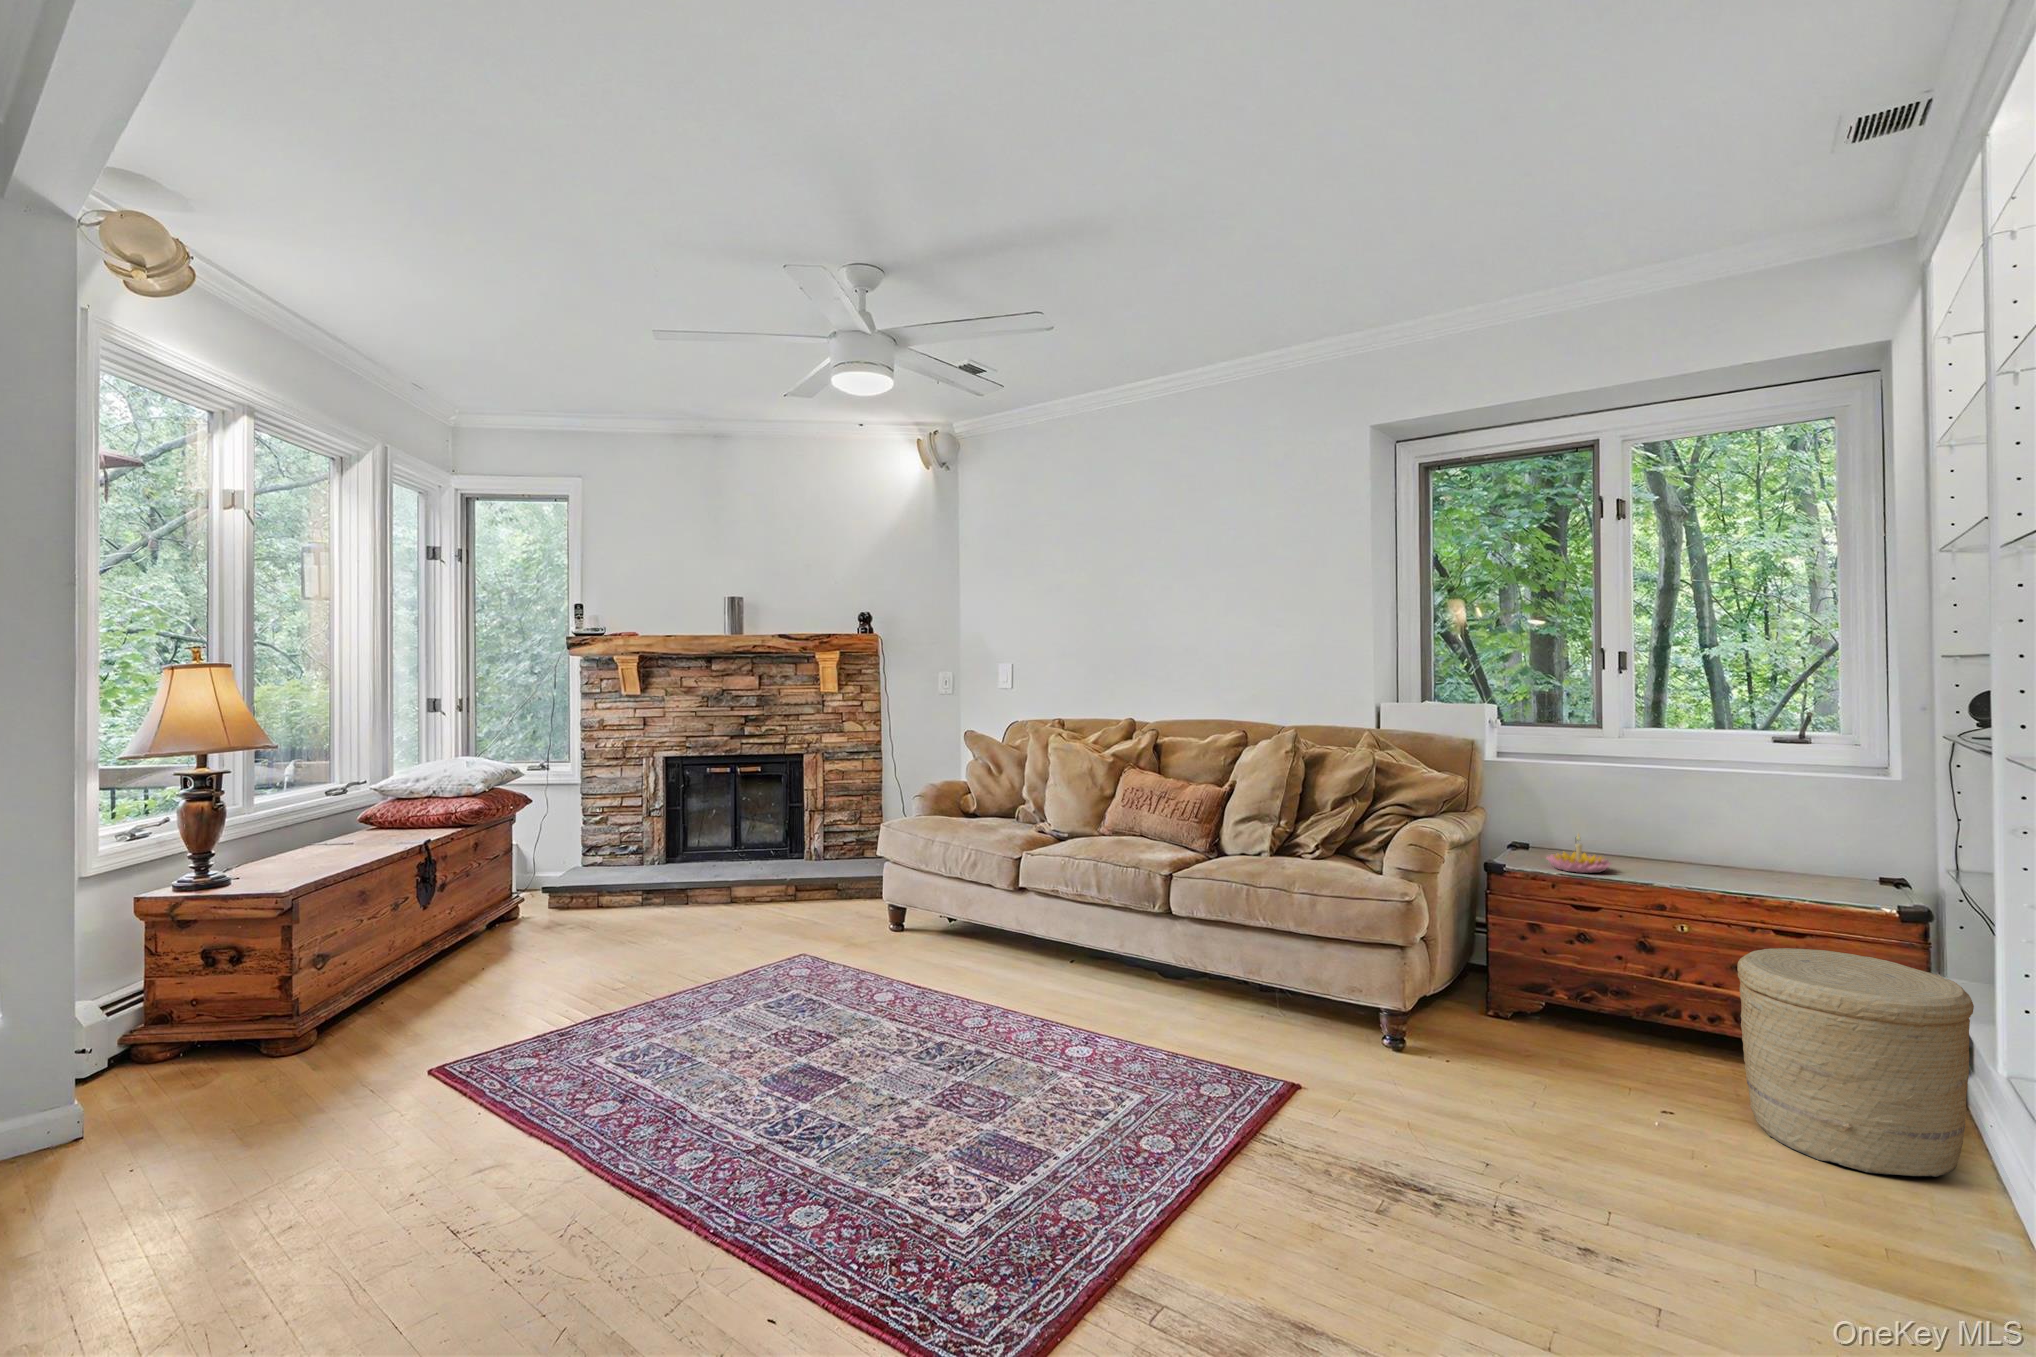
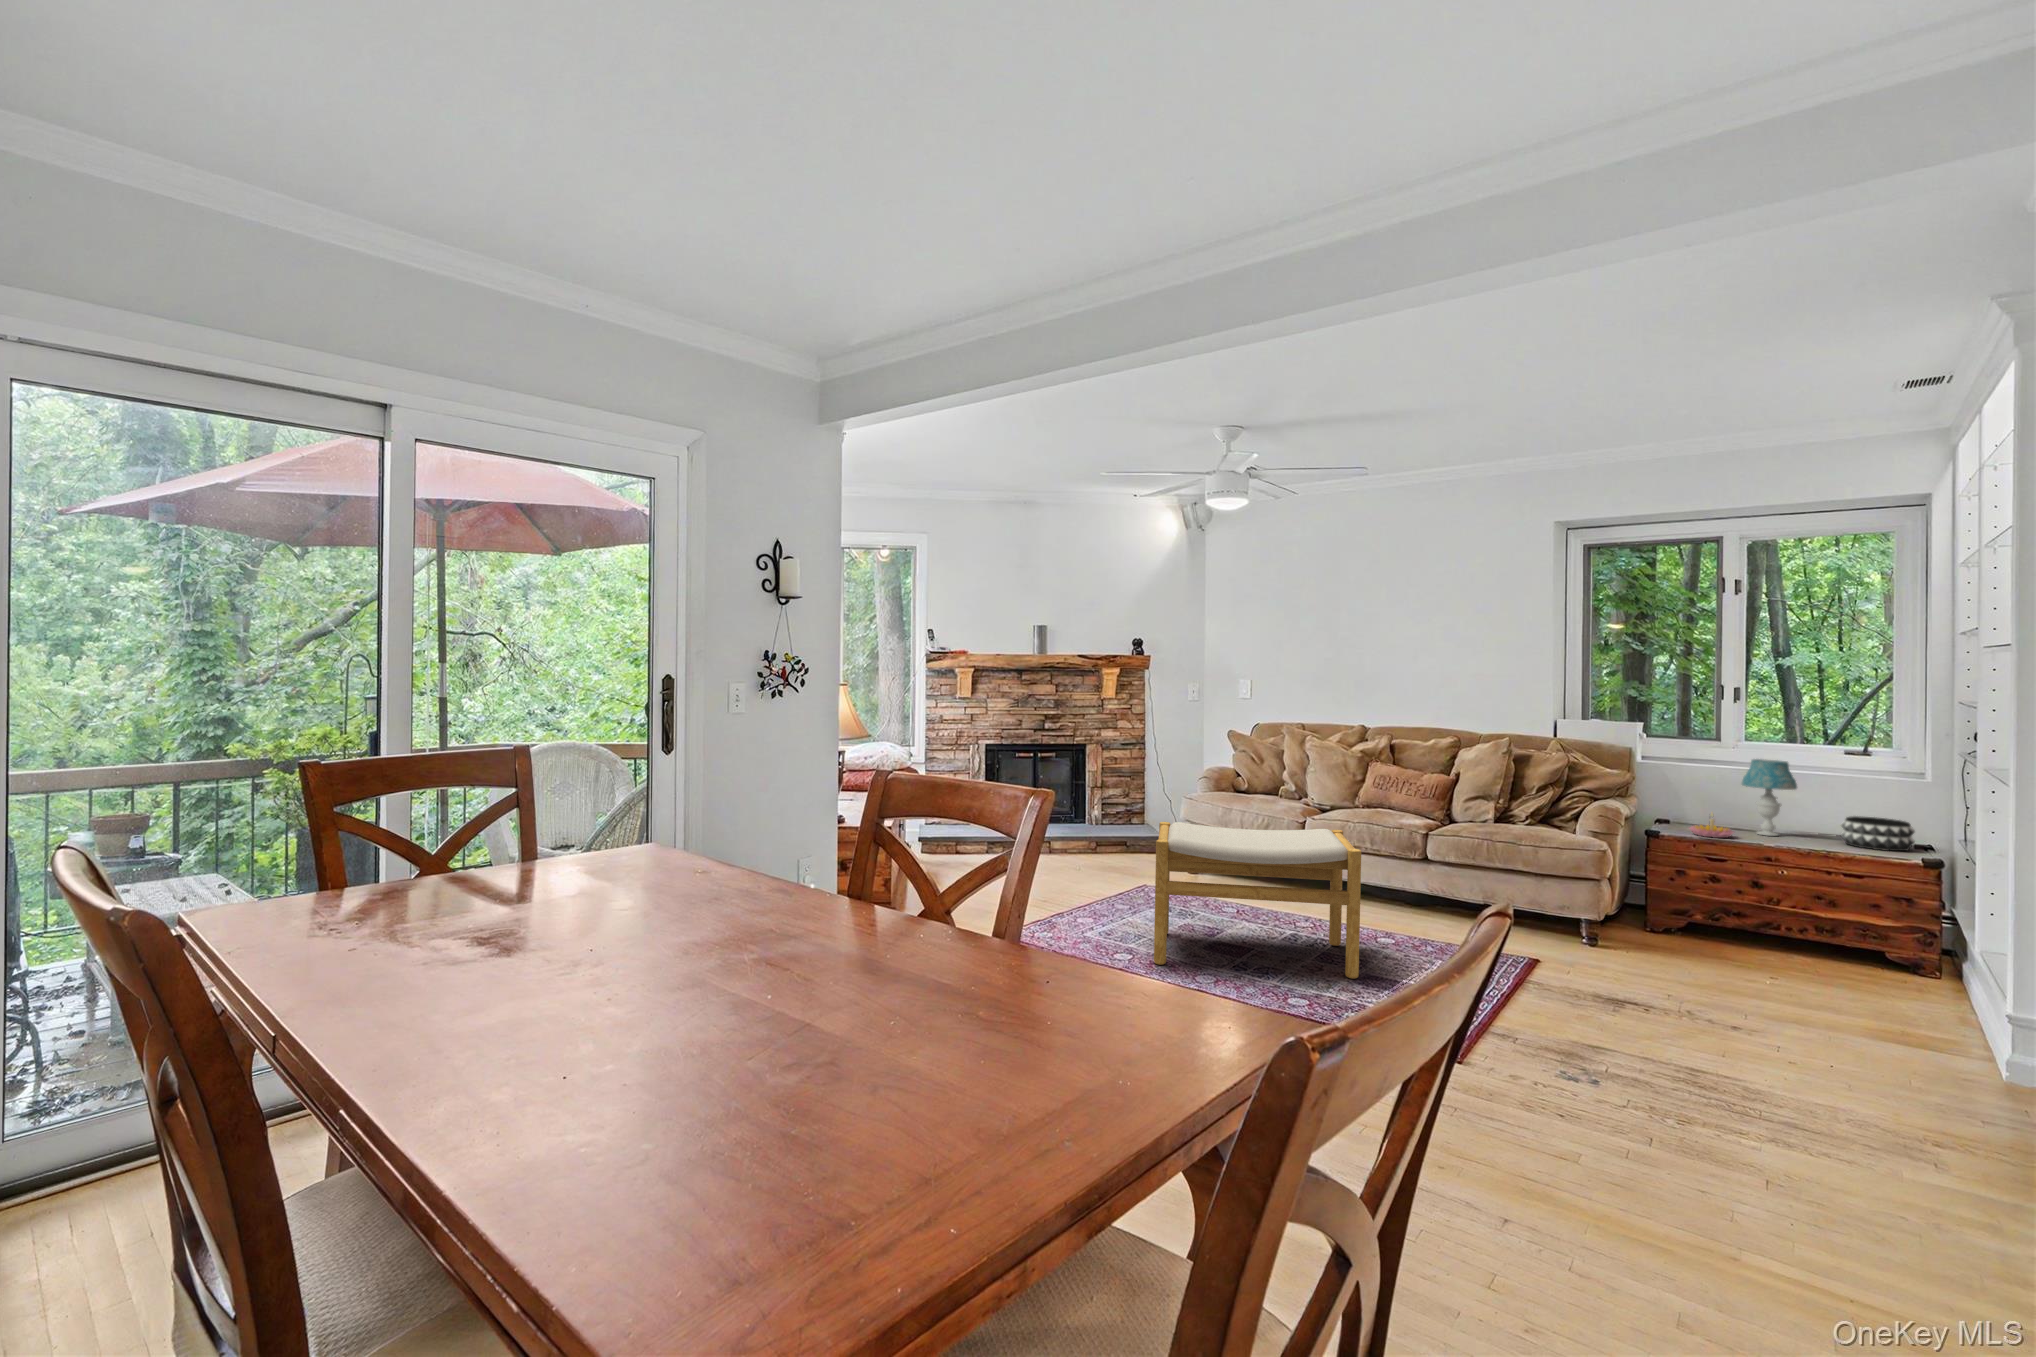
table lamp: none [1623,752,1703,867] -> present [1742,759,1797,836]
decorative bowl: none [1768,835,1881,890] -> present [1841,816,1915,851]
footstool: none [620,875,988,1155] -> present [1154,822,1361,979]
woven basket: present [1737,948,1974,1177] -> none [1820,881,1961,1004]

